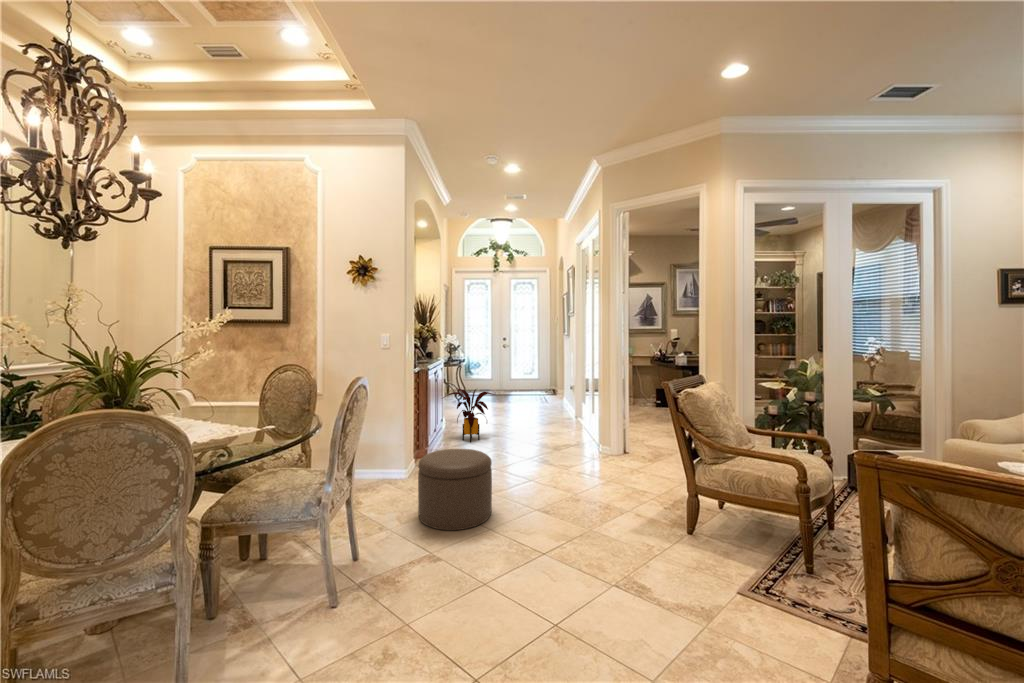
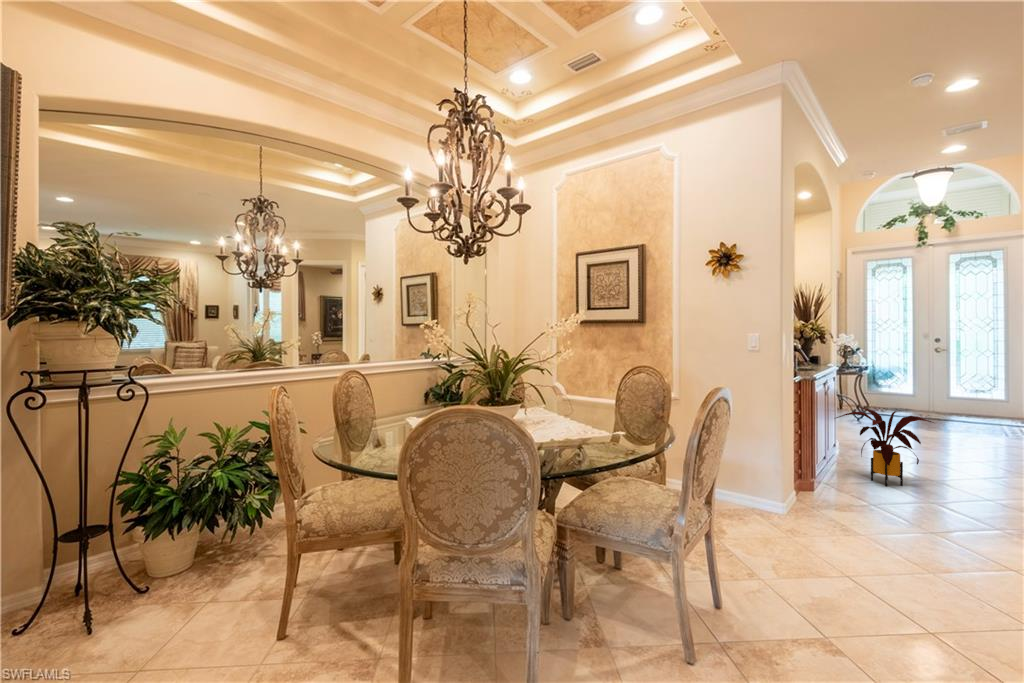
ottoman: present [418,449,492,530] -> none [806,496,948,636]

